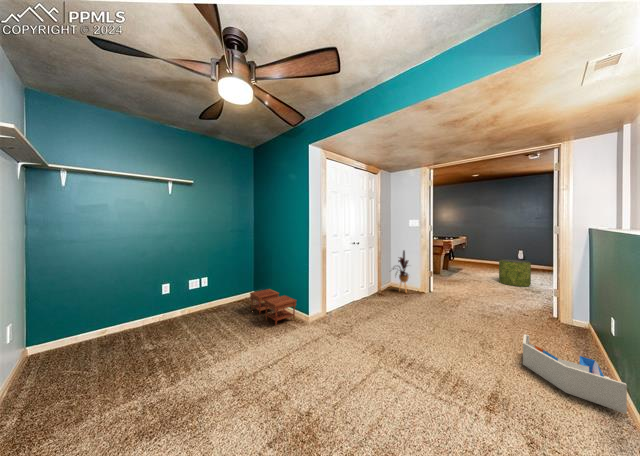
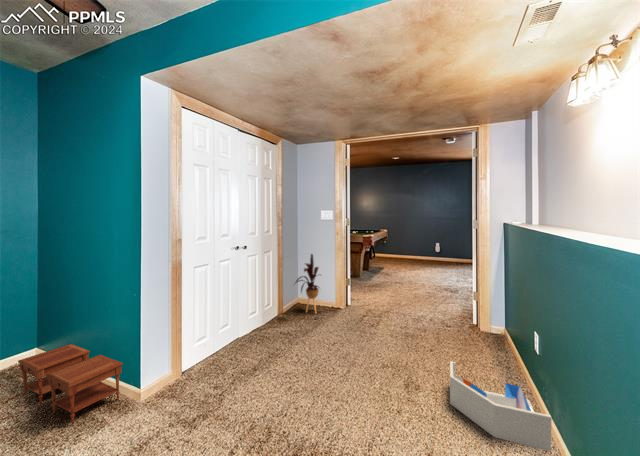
pouf: present [499,259,531,287] -> none [420,256,450,287]

